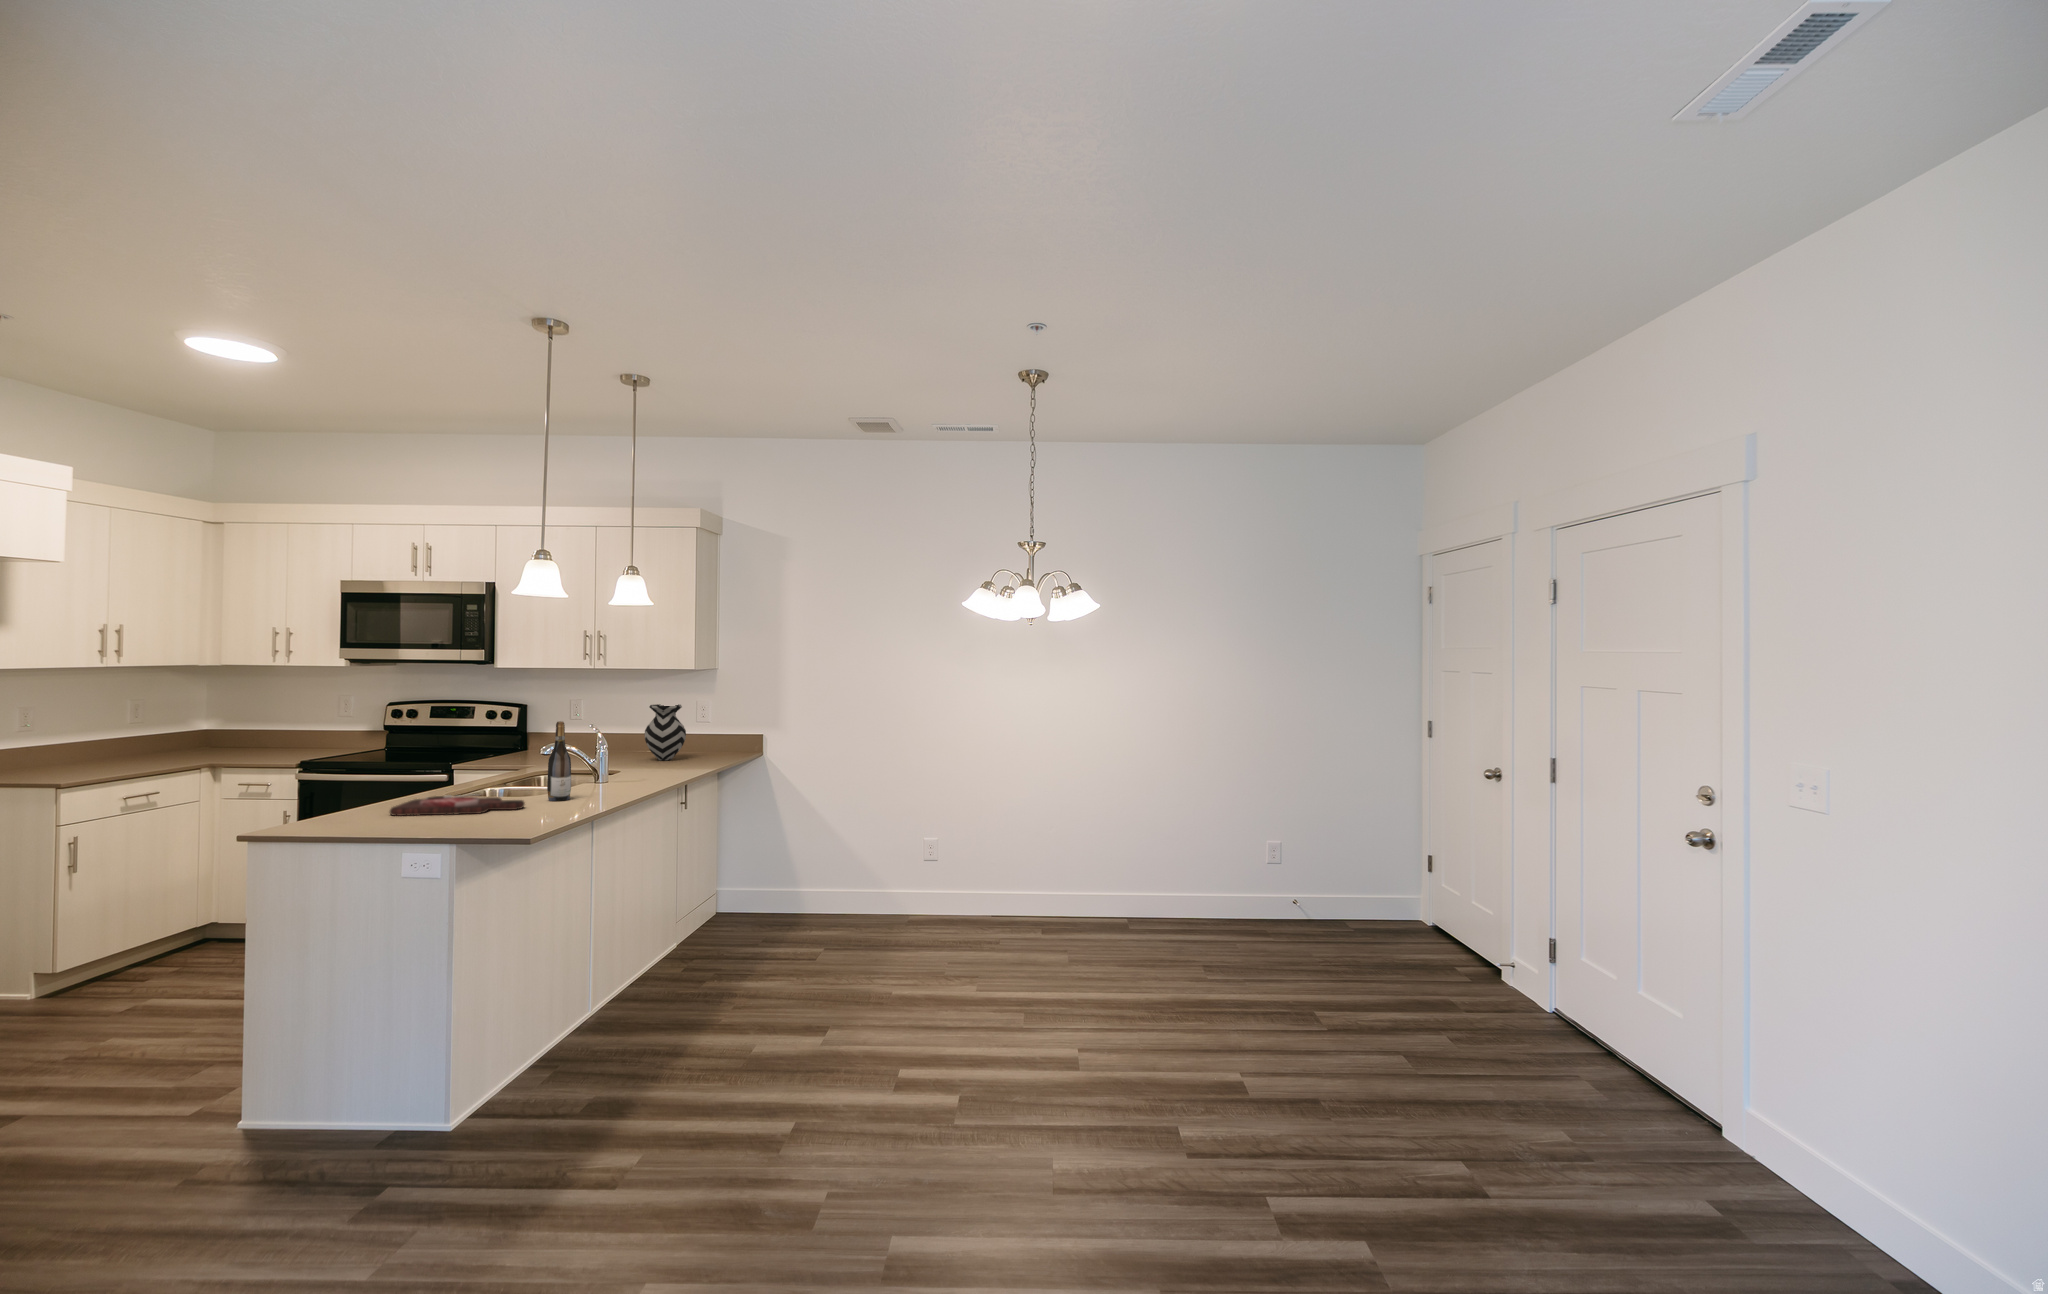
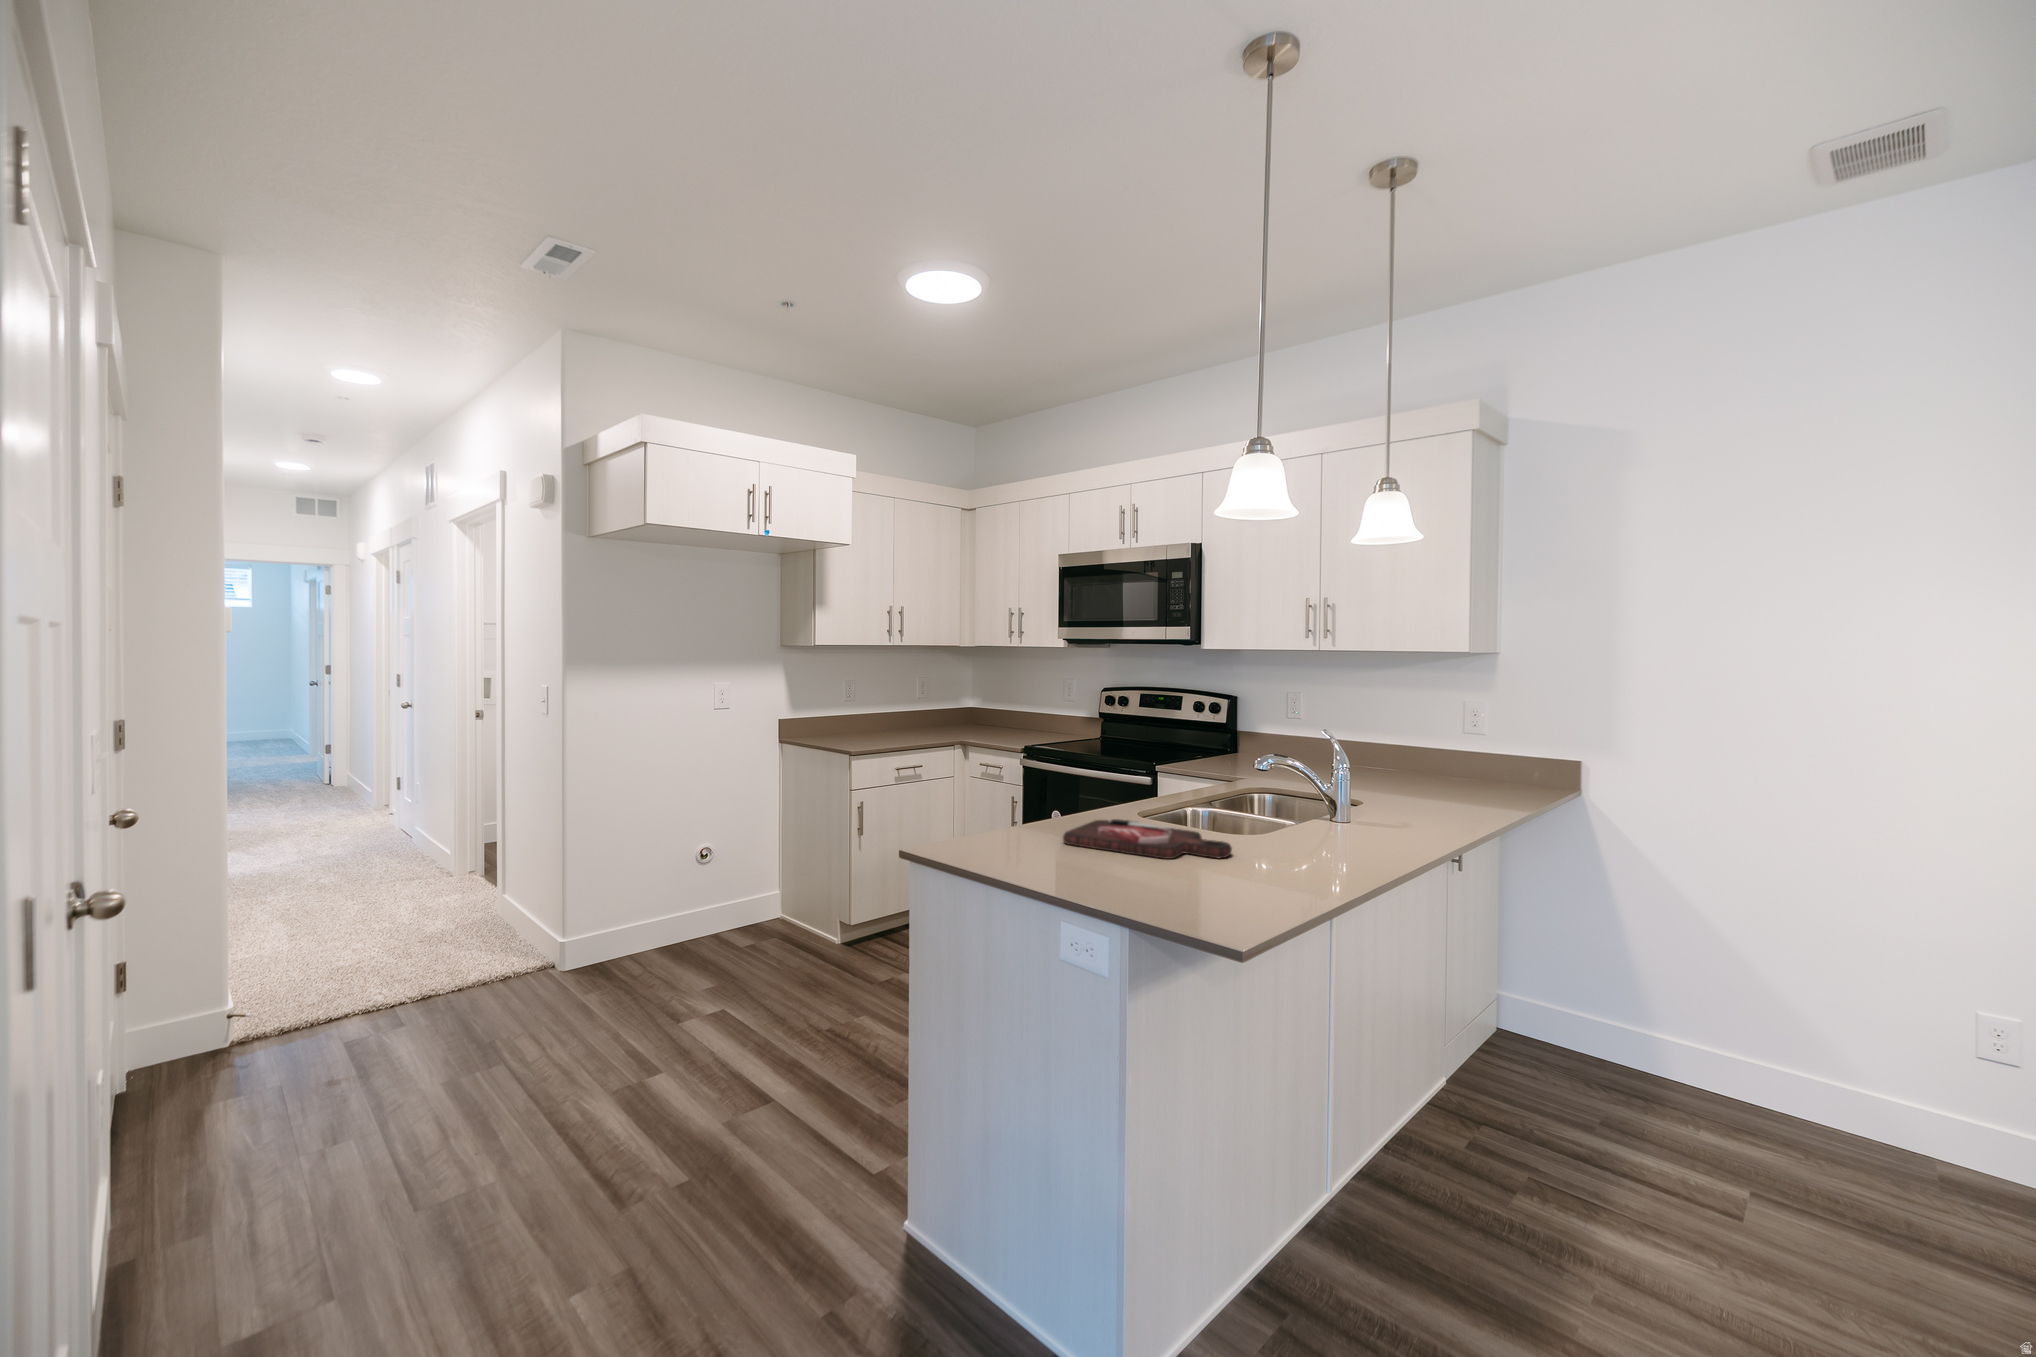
vase: present [645,704,686,760] -> none [1384,703,1443,781]
wine bottle: present [547,721,571,801] -> none [1263,725,1298,847]

